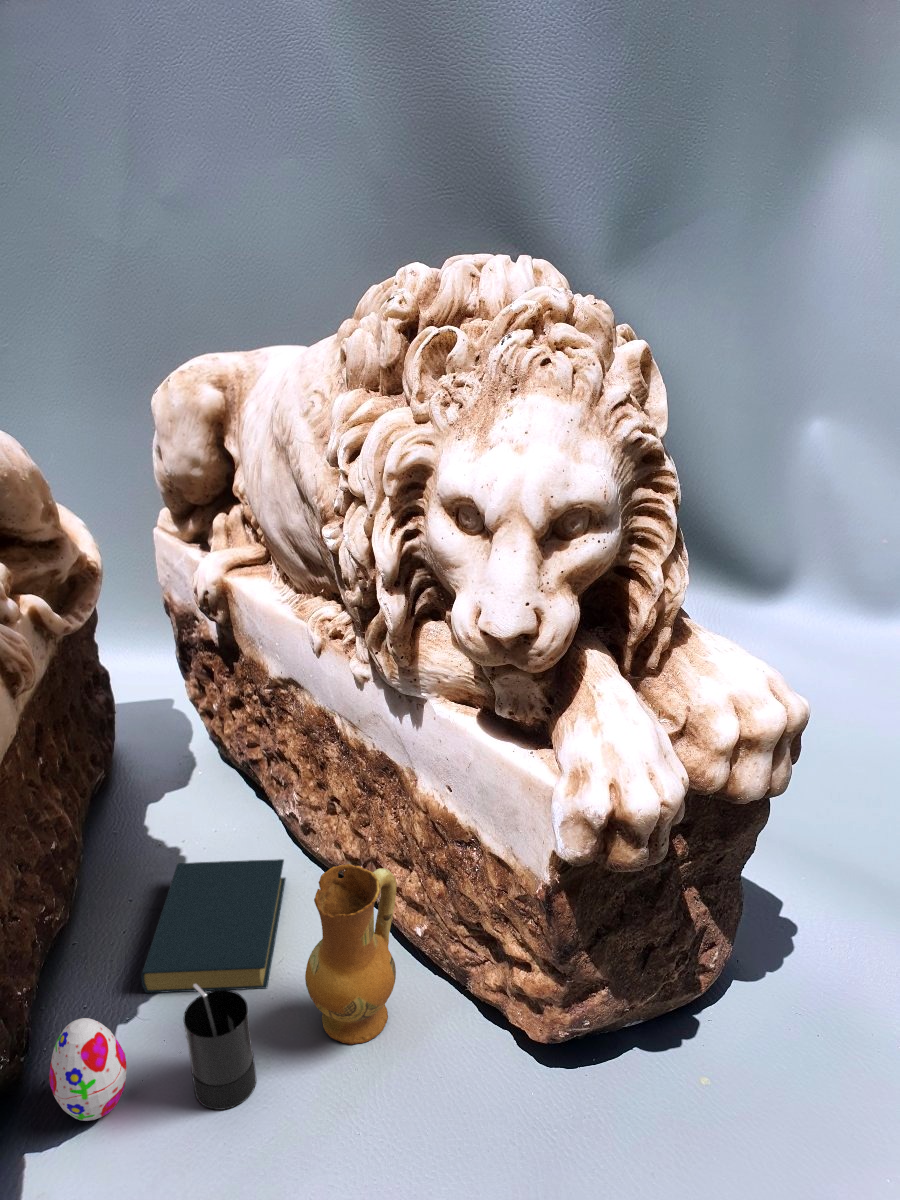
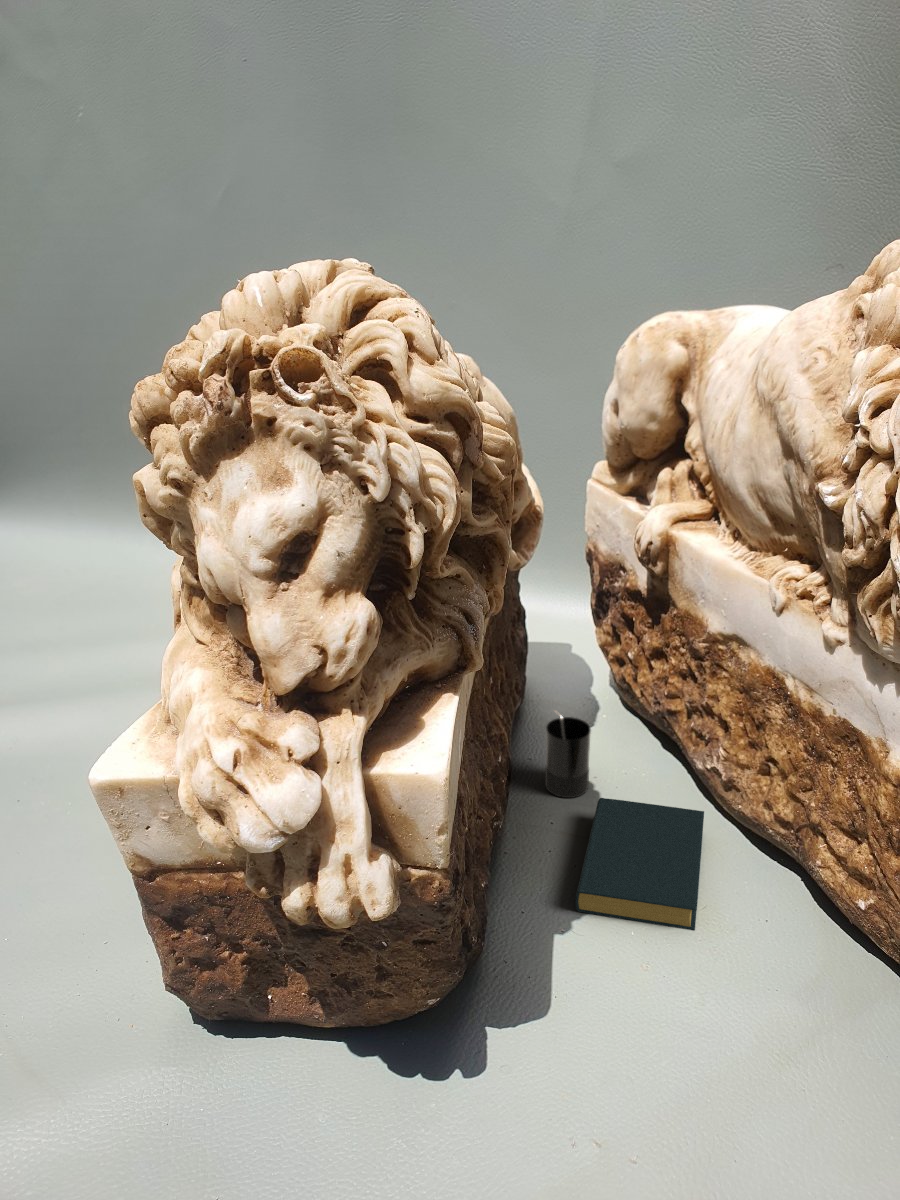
ceramic jug: present [305,864,397,1045] -> none [748,822,855,1002]
candle: present [184,984,256,1110] -> present [545,710,591,798]
decorative egg: present [49,1018,127,1121] -> none [509,920,578,1015]

